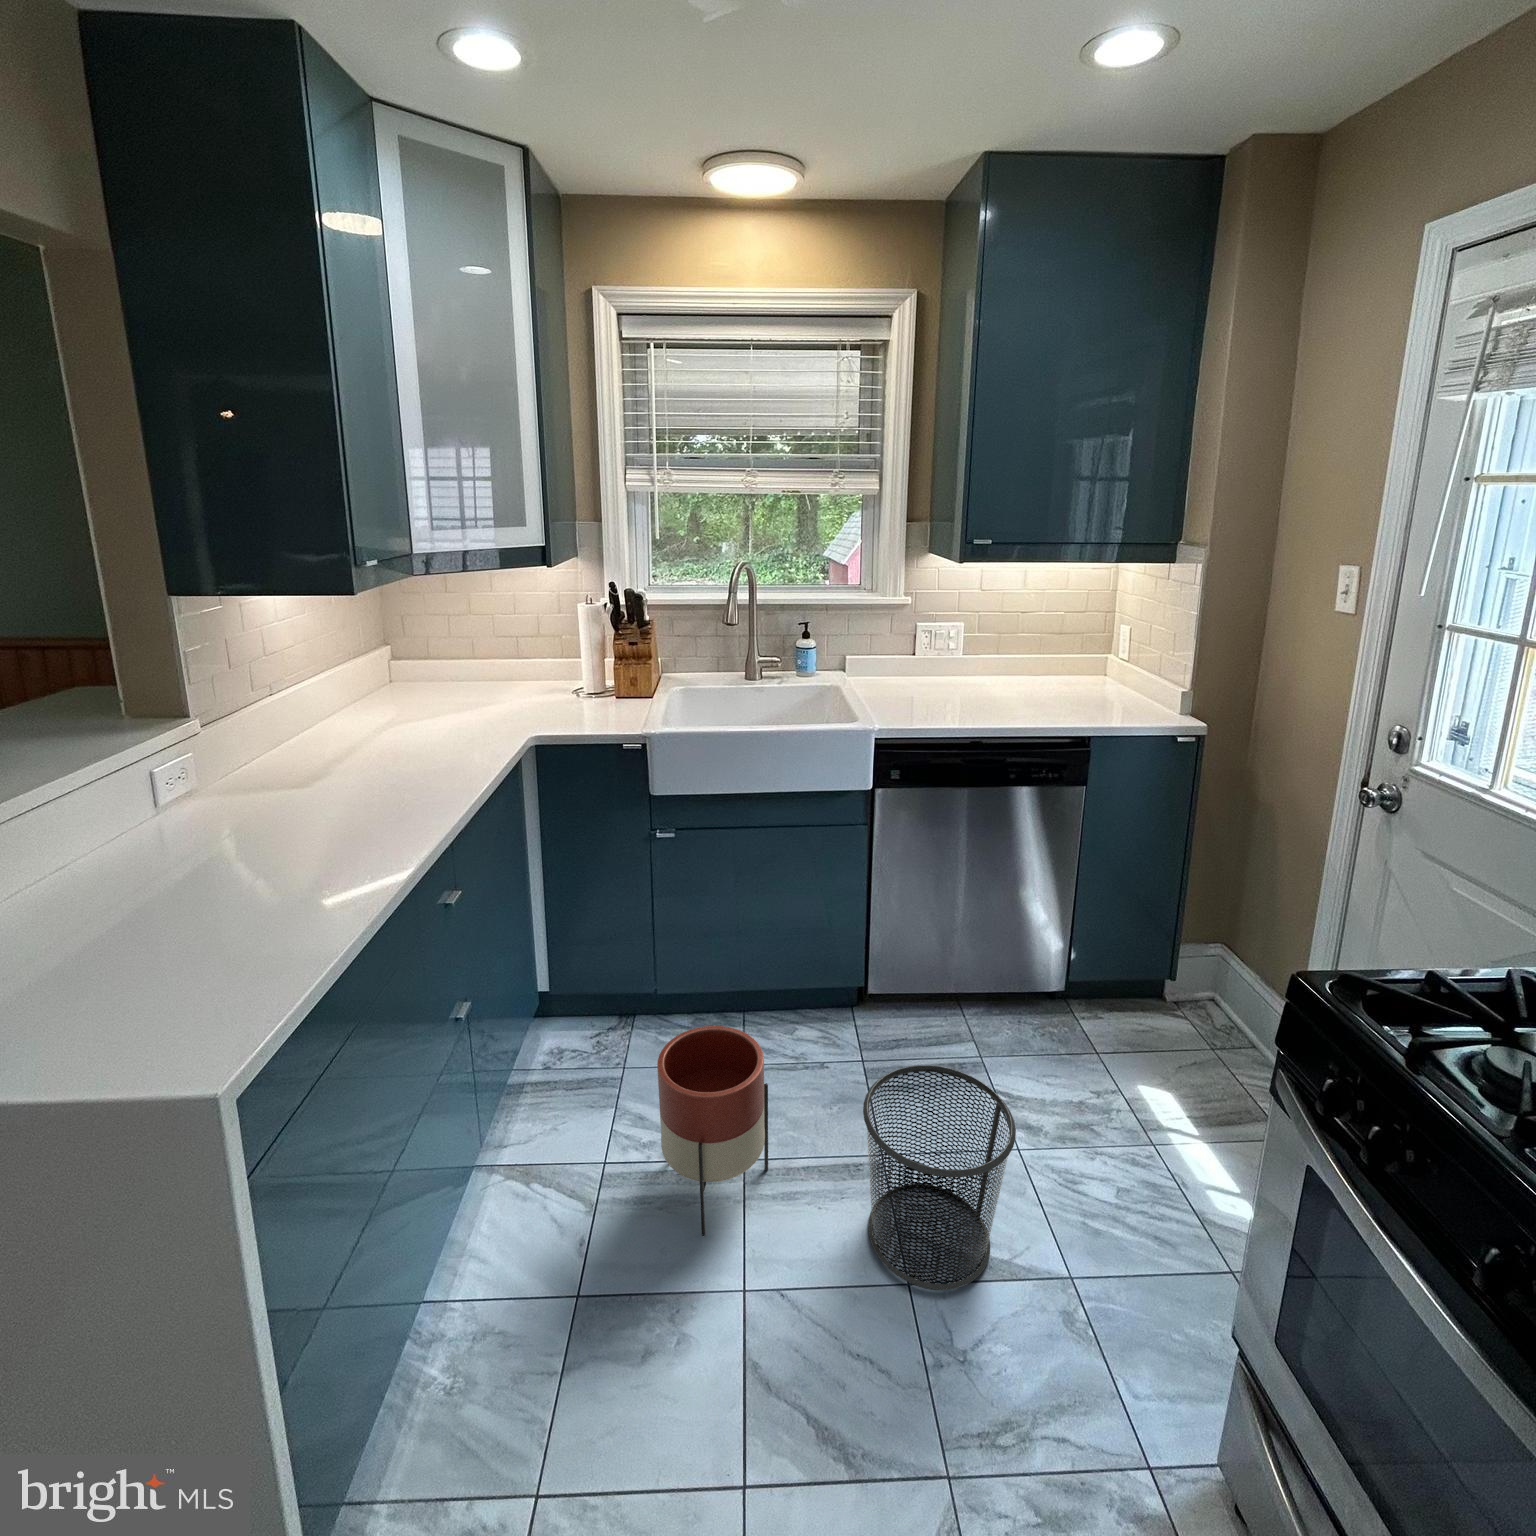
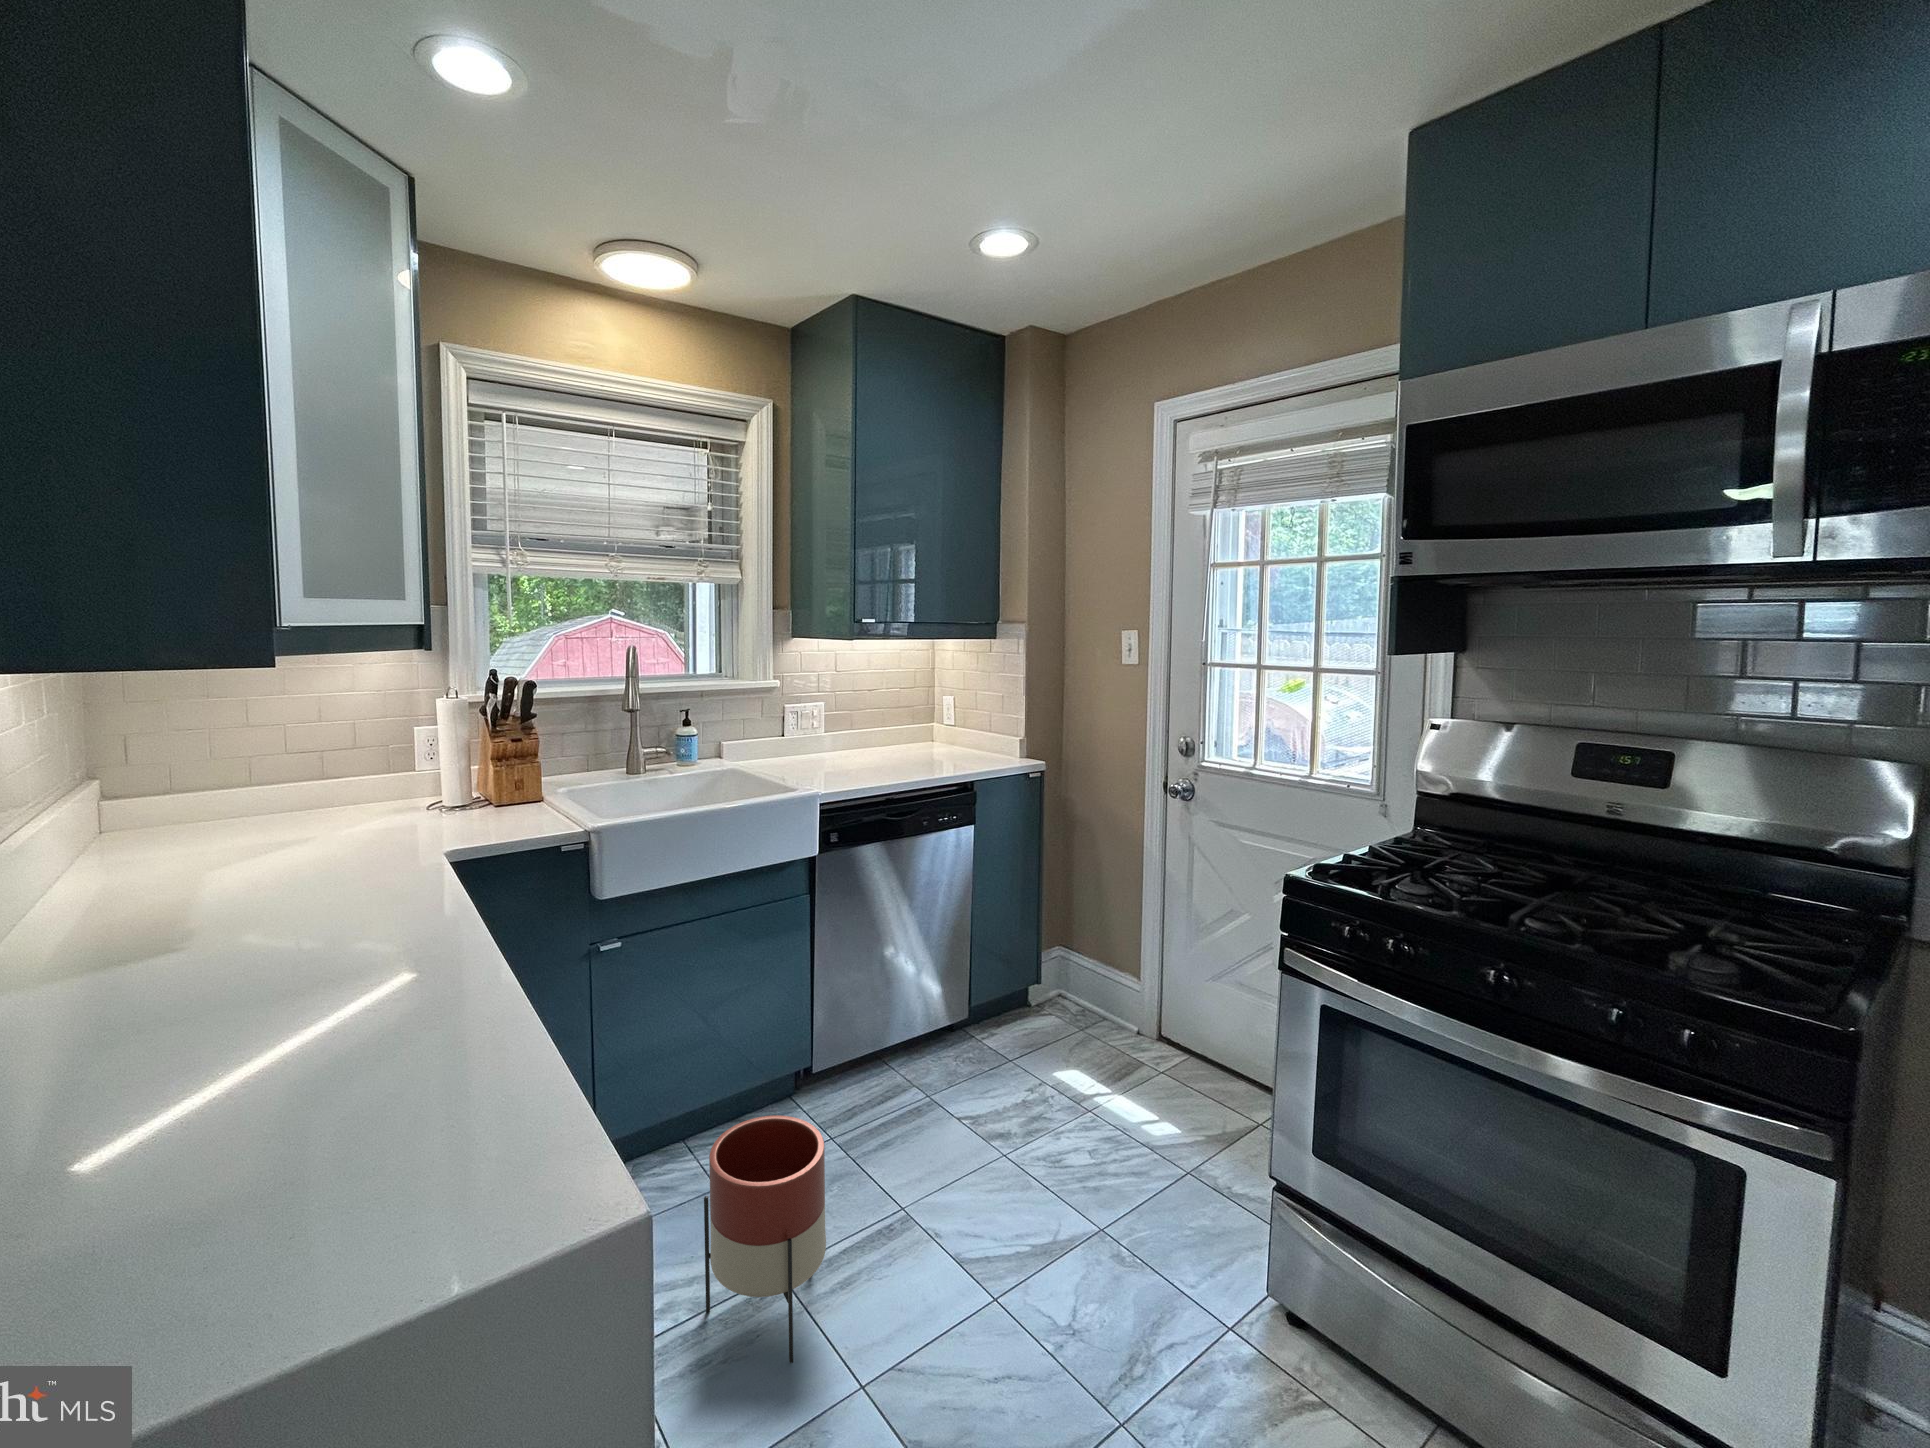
waste bin: present [863,1065,1016,1290] -> none [918,1081,1054,1297]

